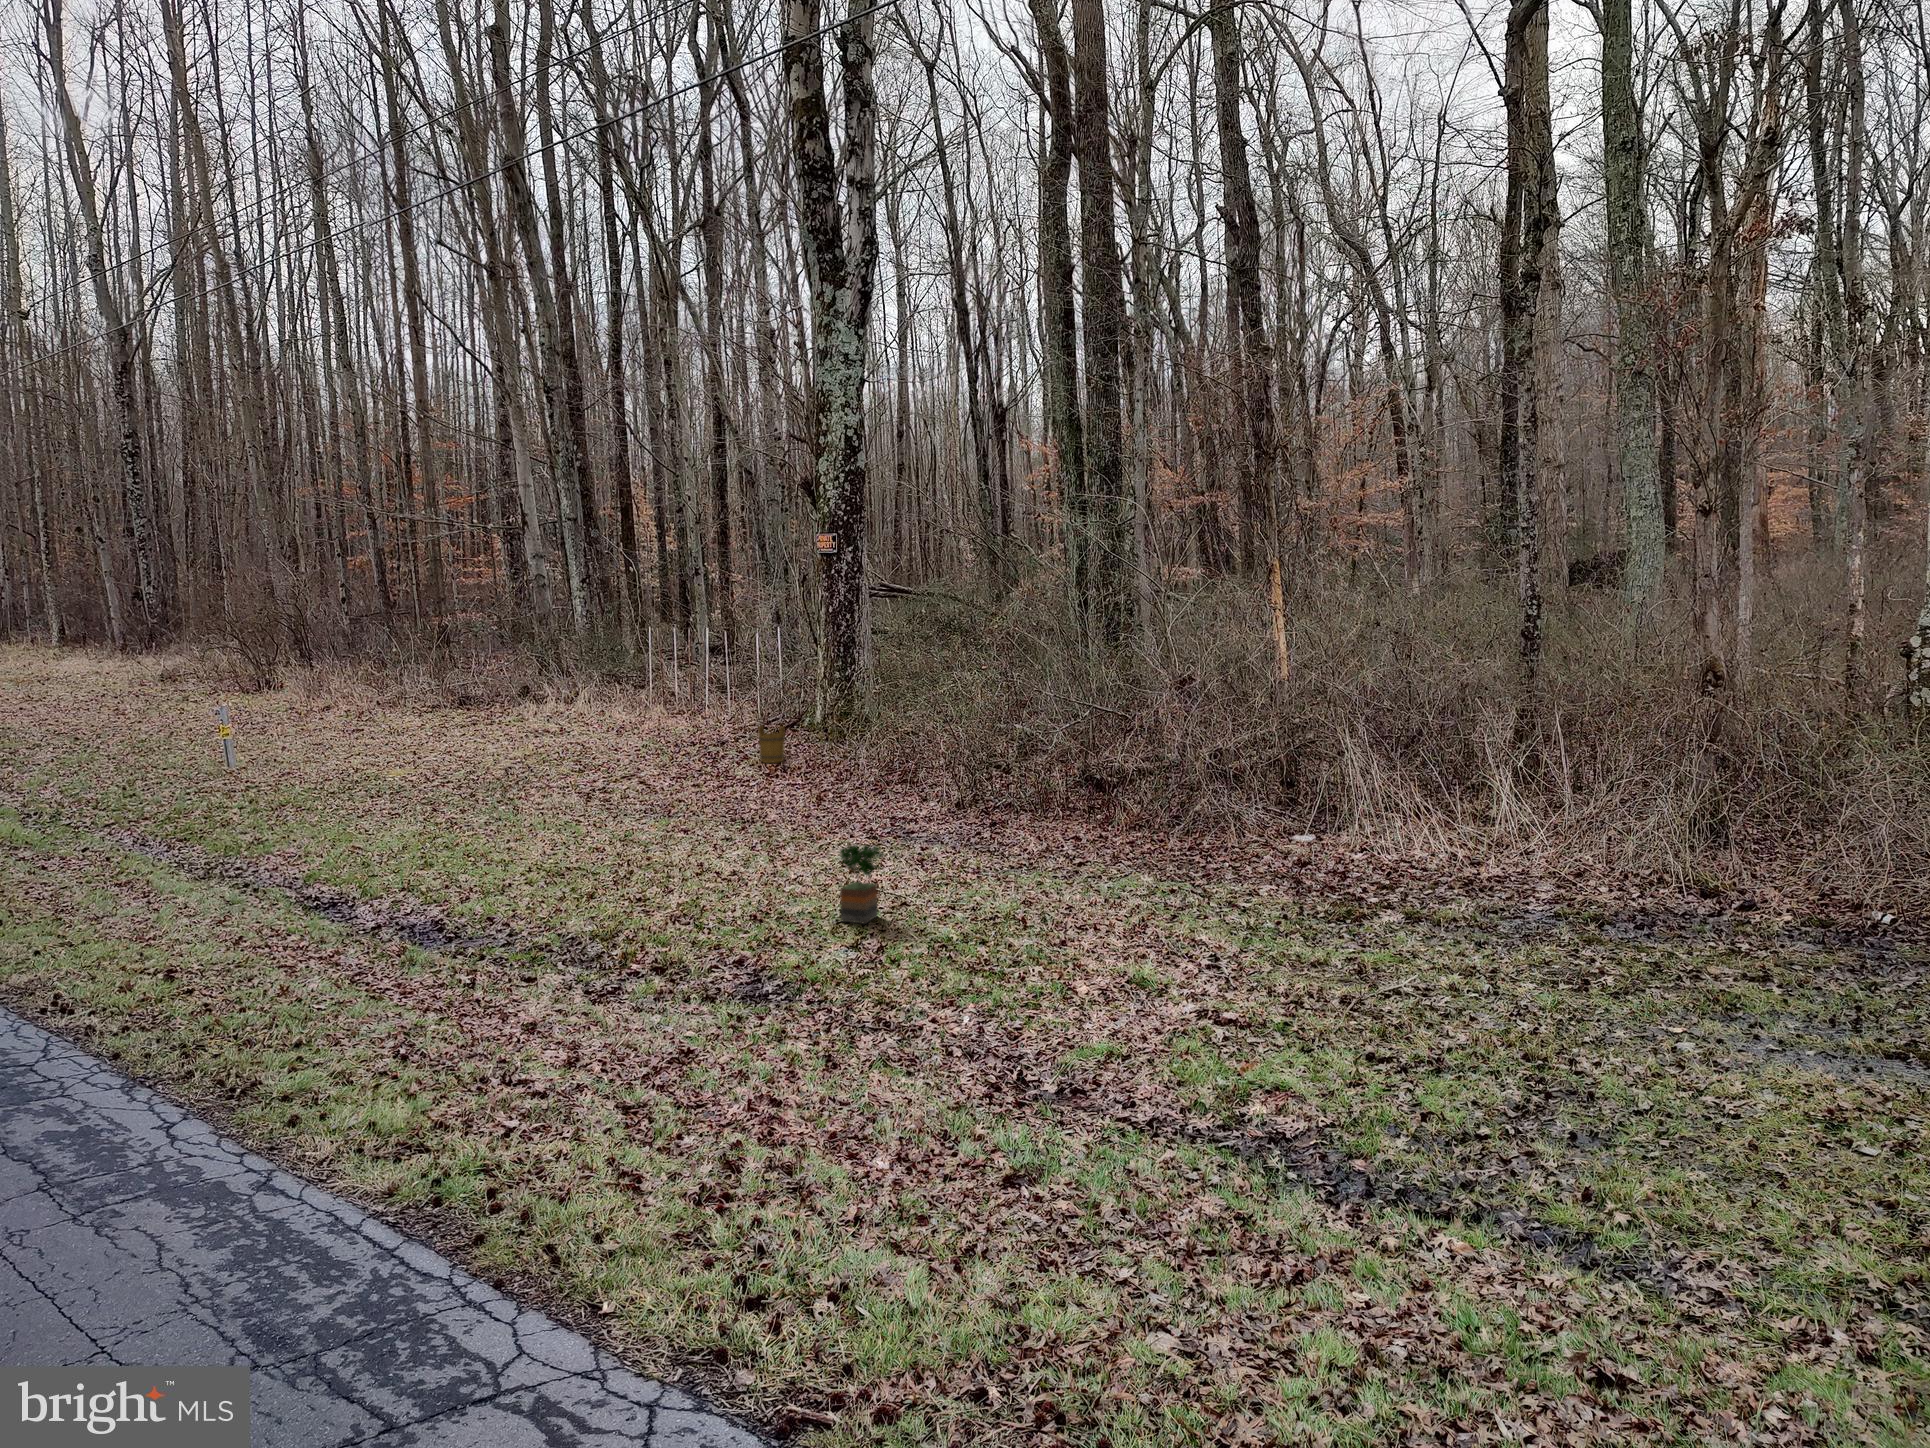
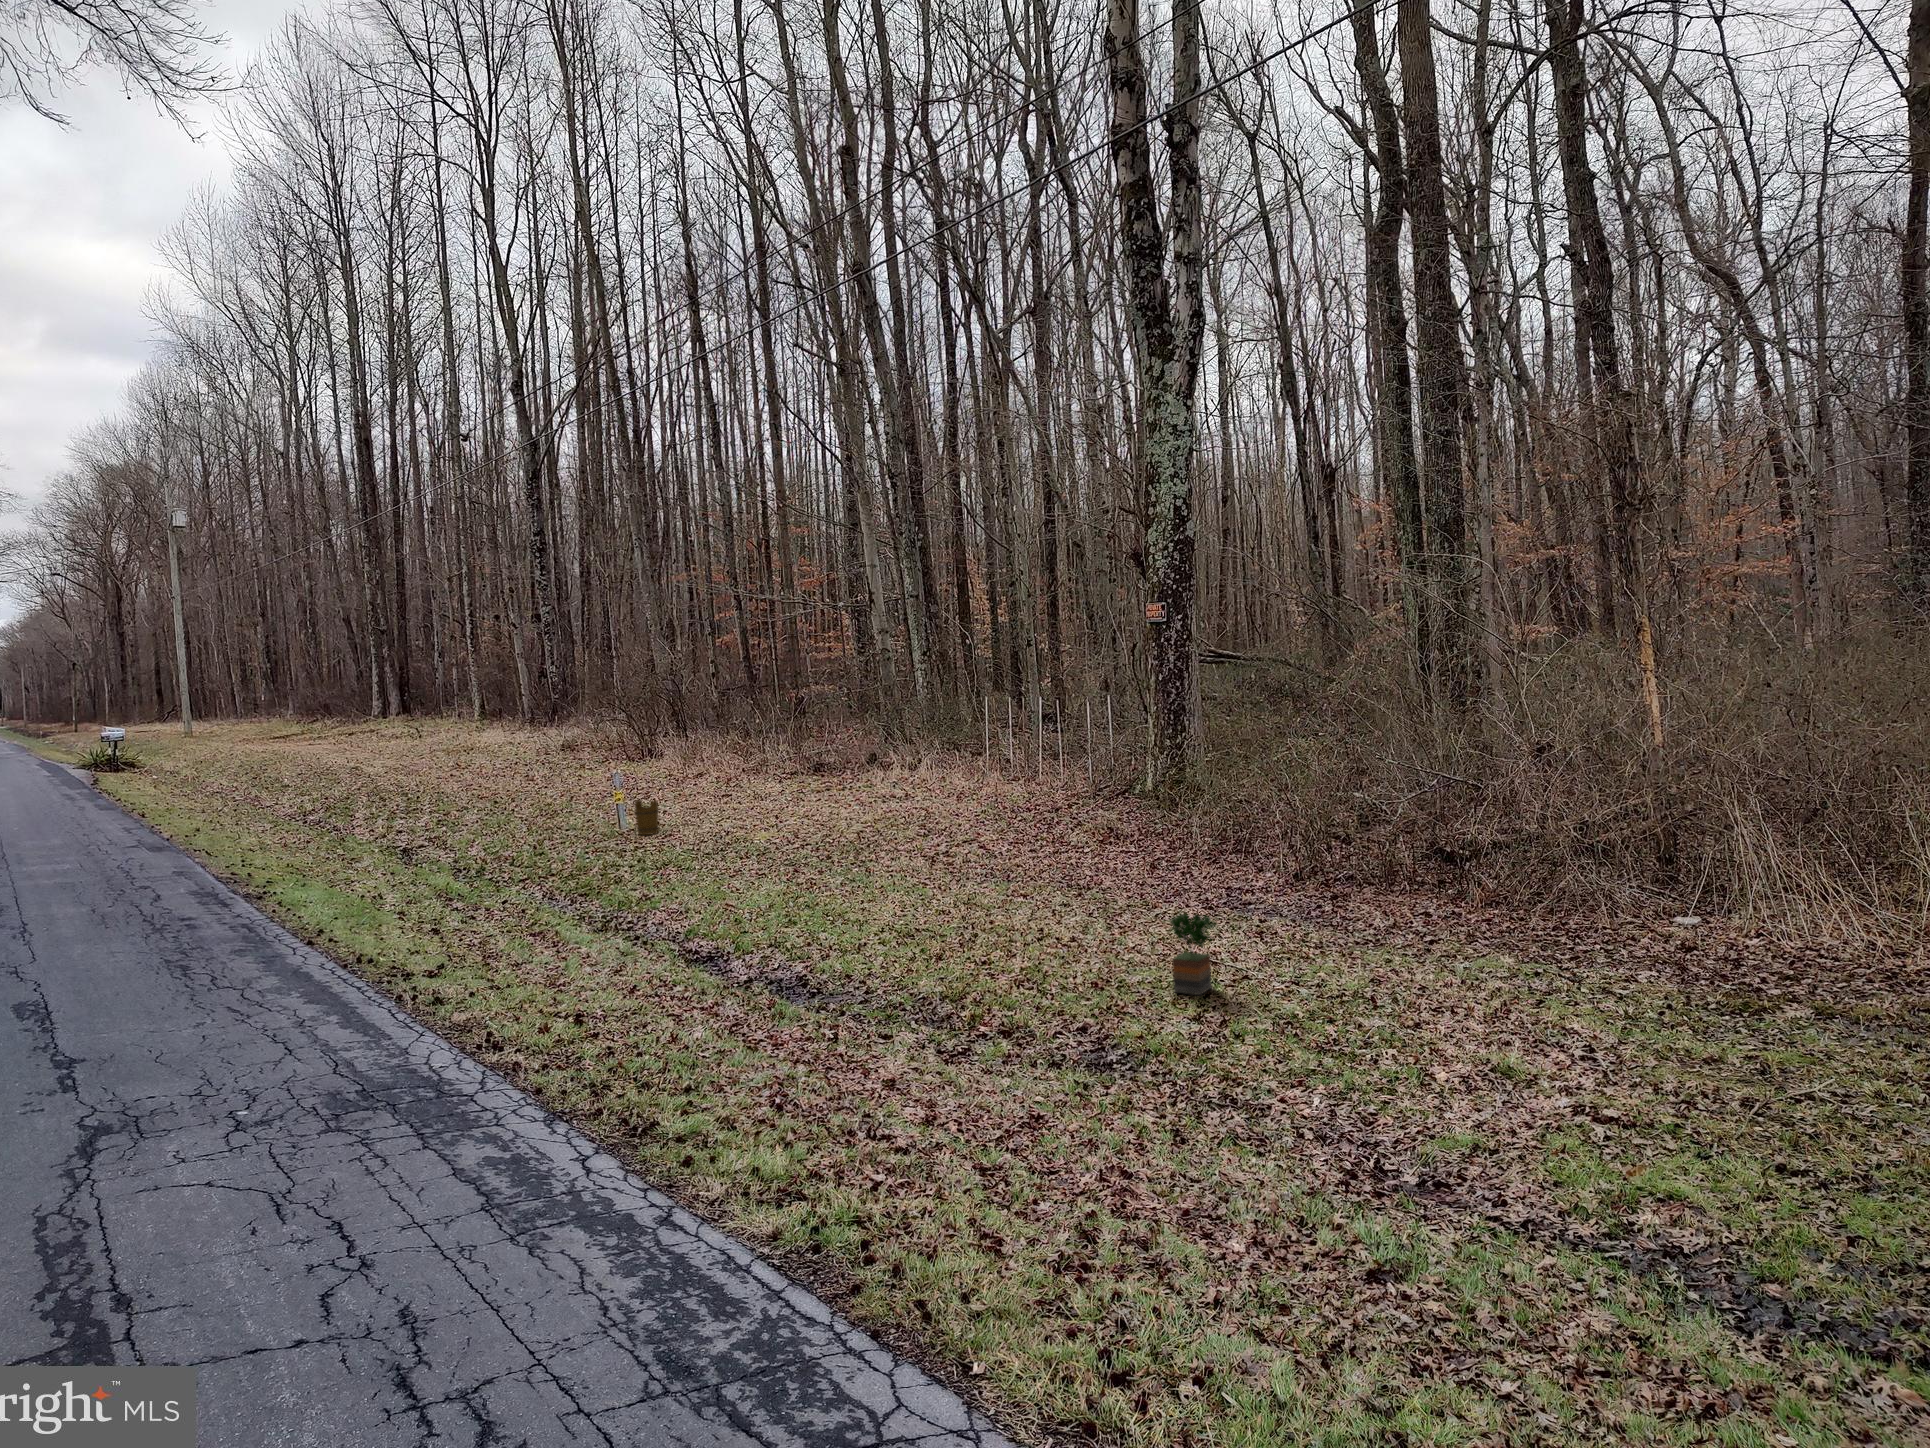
bucket: present [758,726,786,763] -> present [635,800,659,835]

